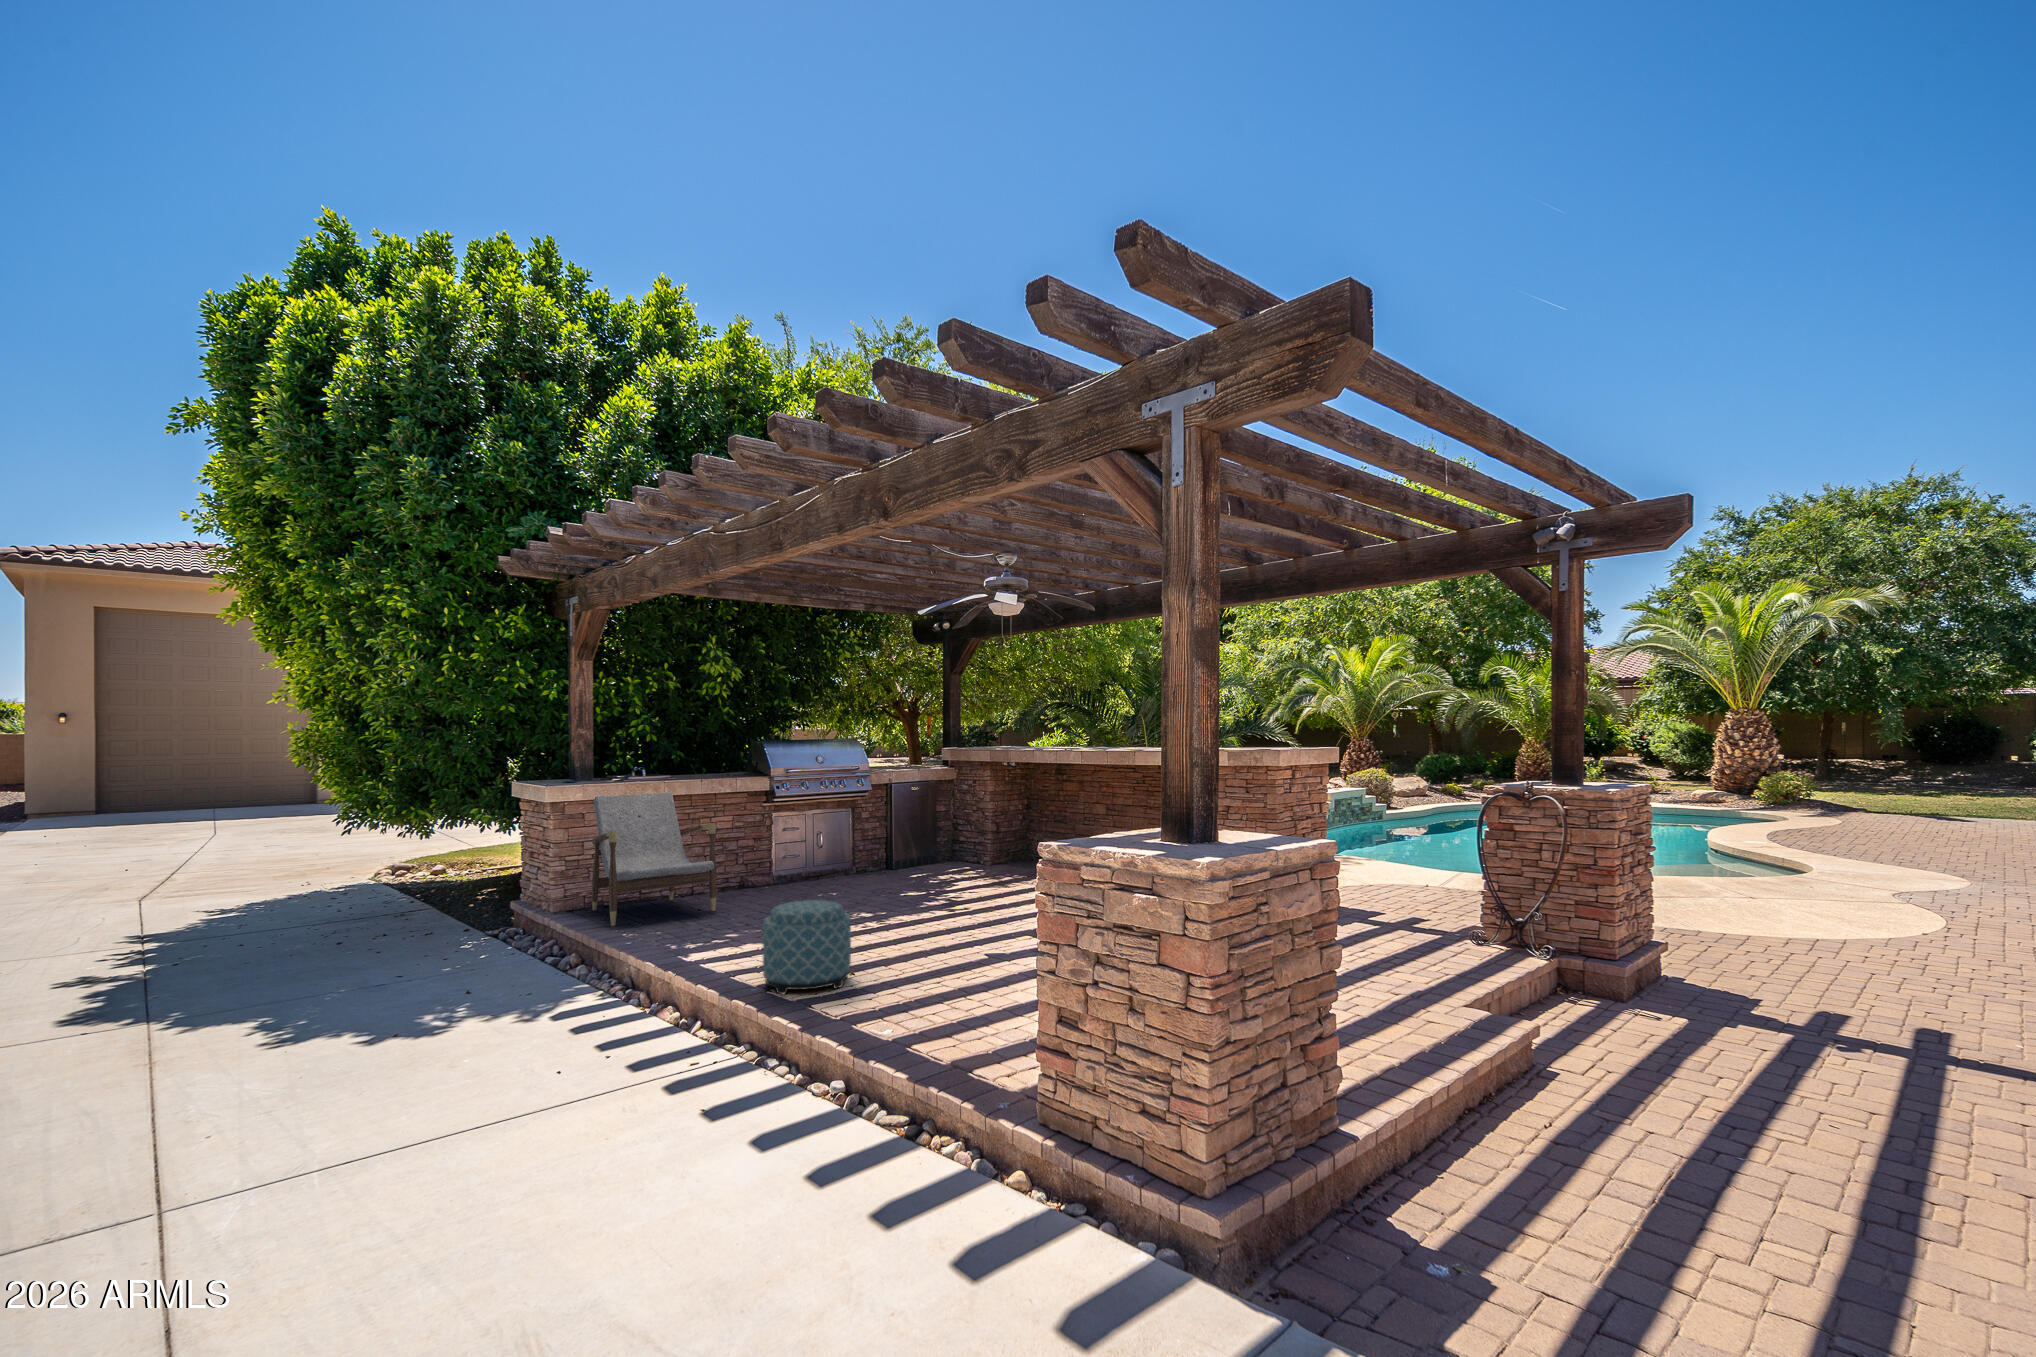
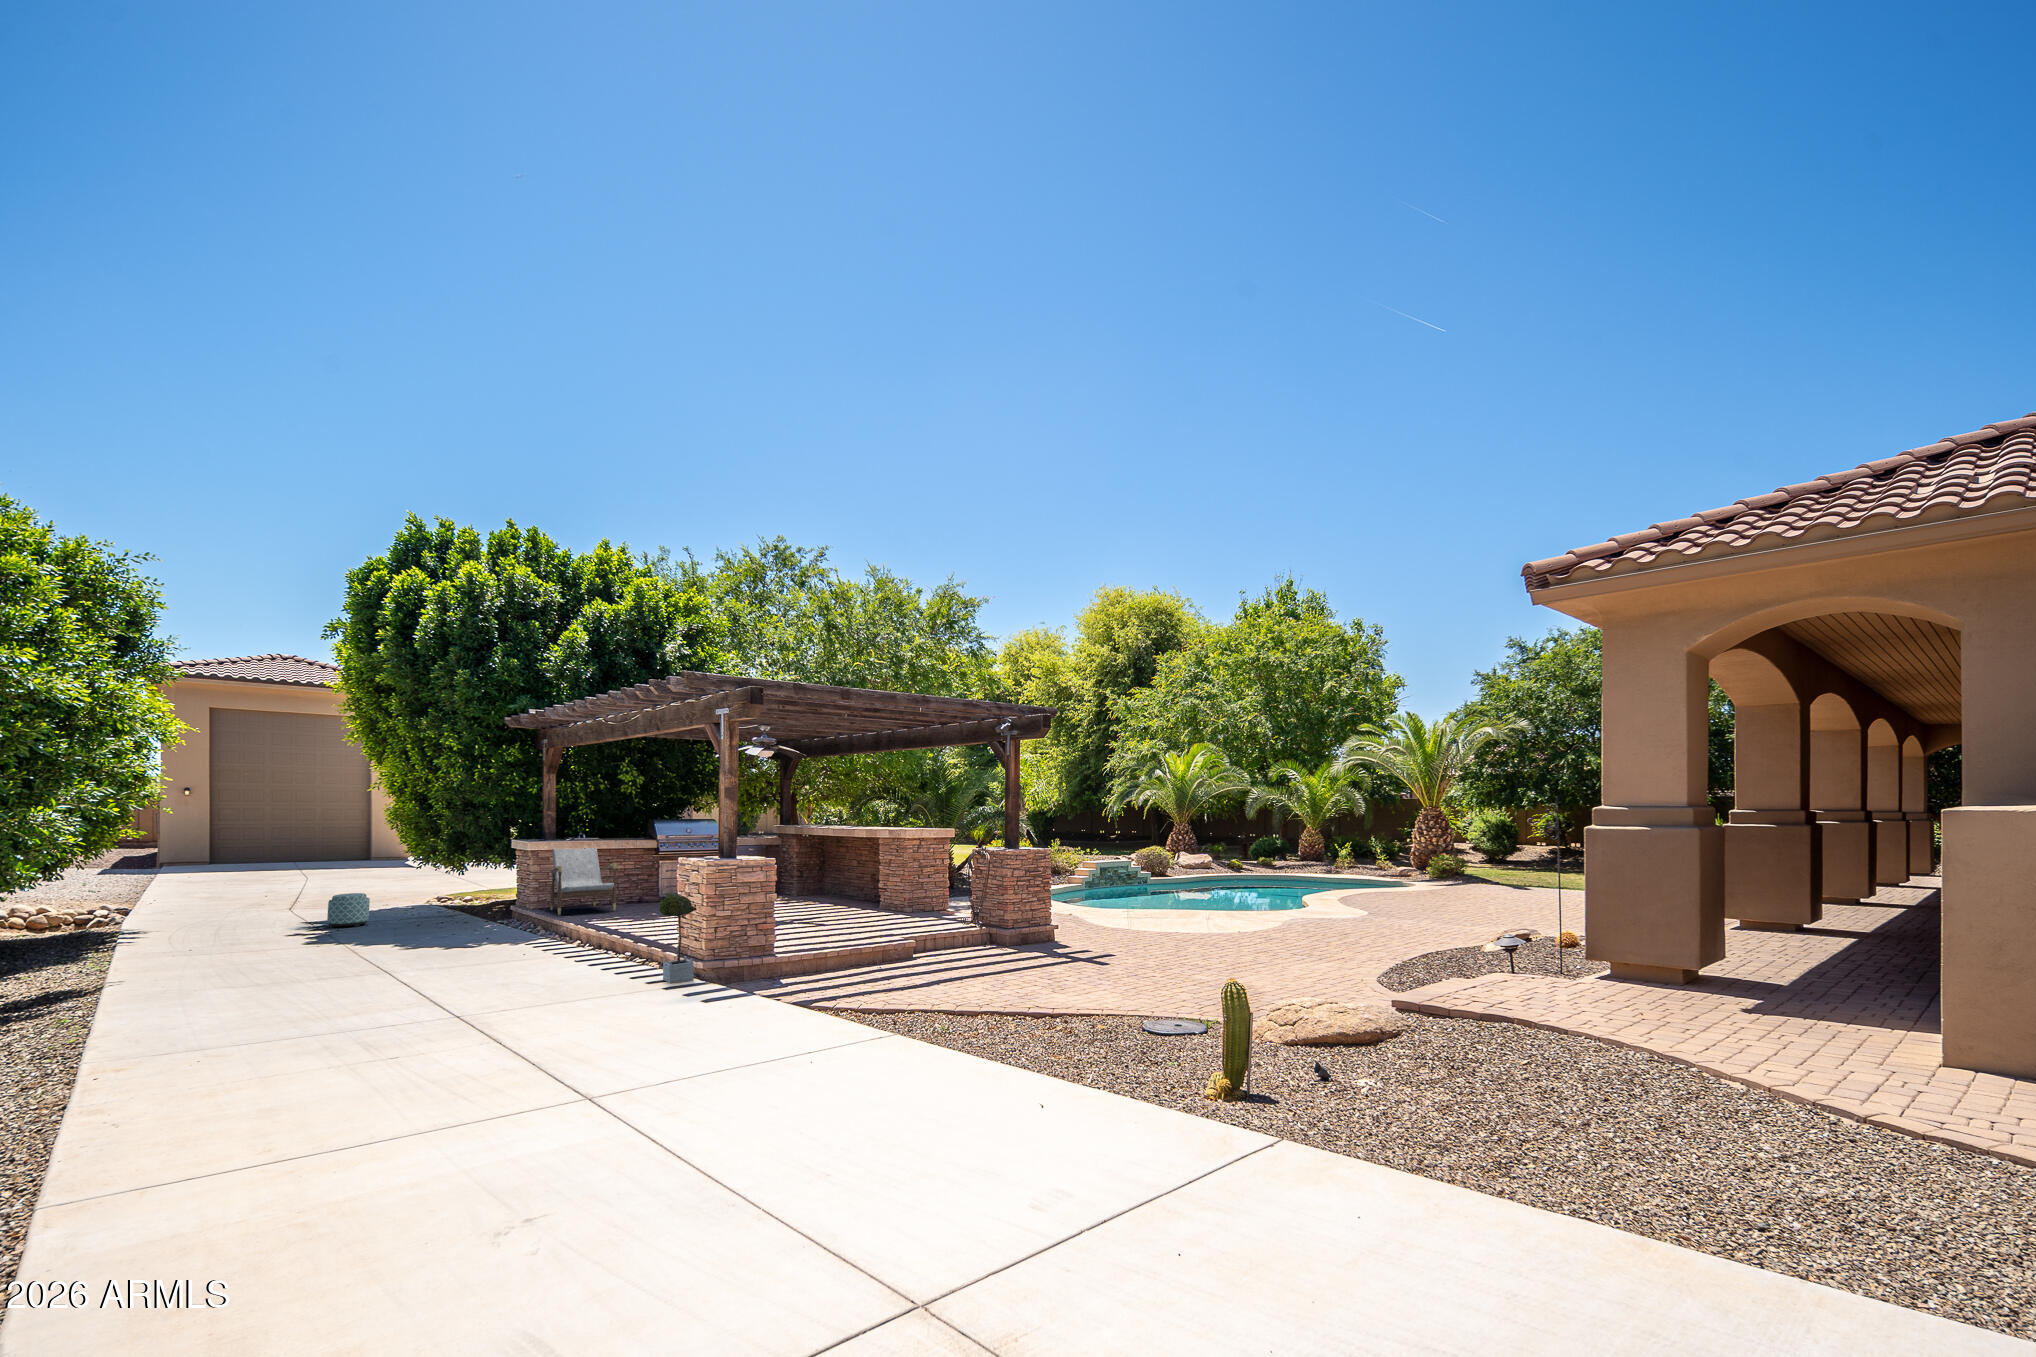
ottoman: present [763,900,851,994] -> present [327,893,370,928]
potted tree: none [1037,957,1166,1290] -> present [659,893,697,983]

